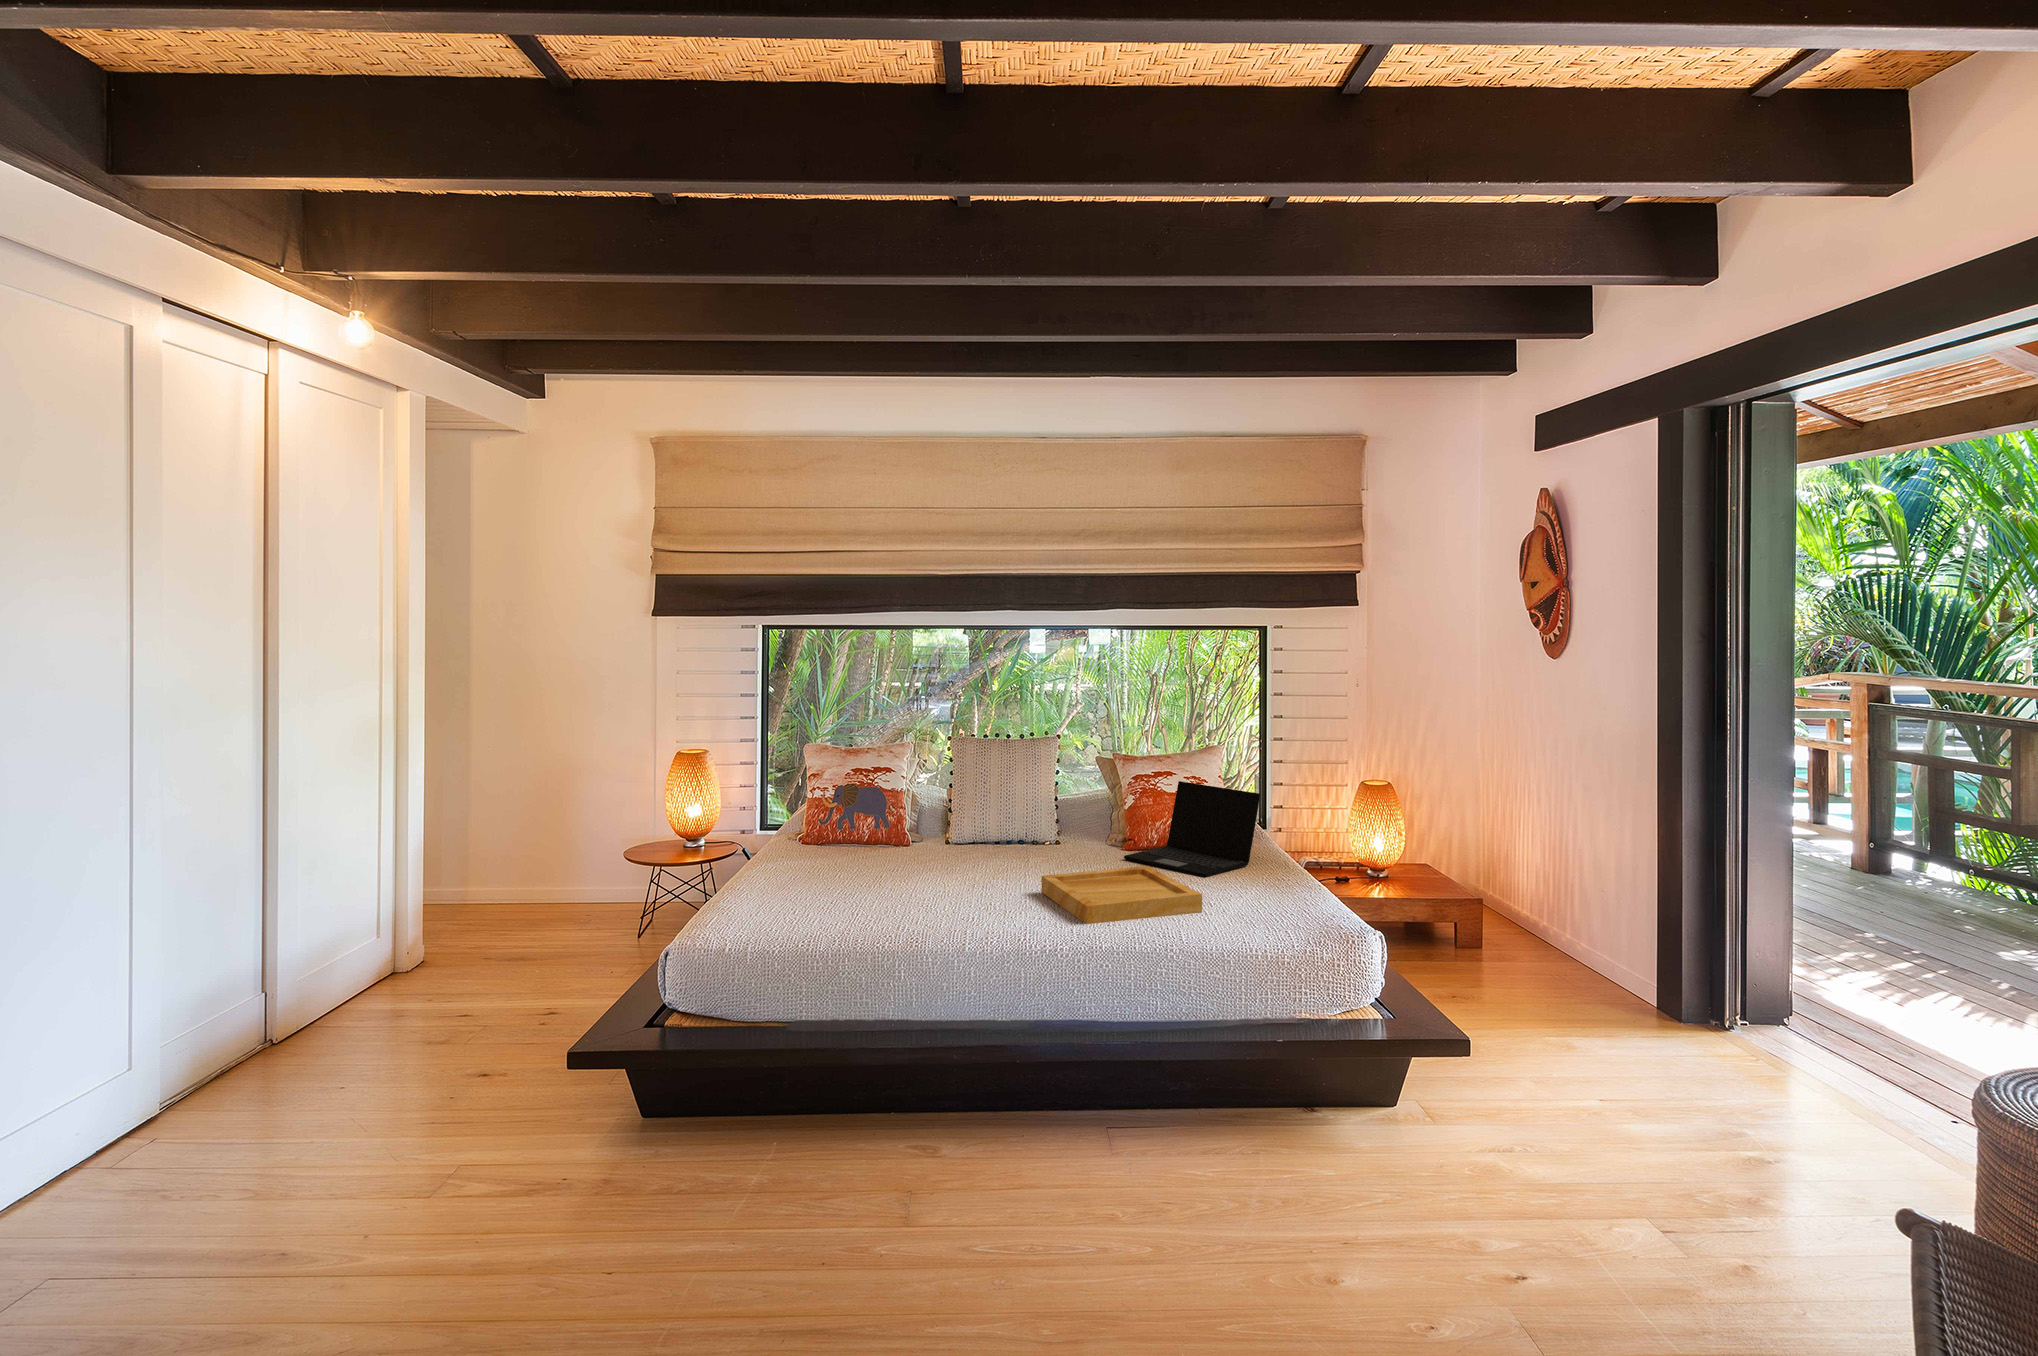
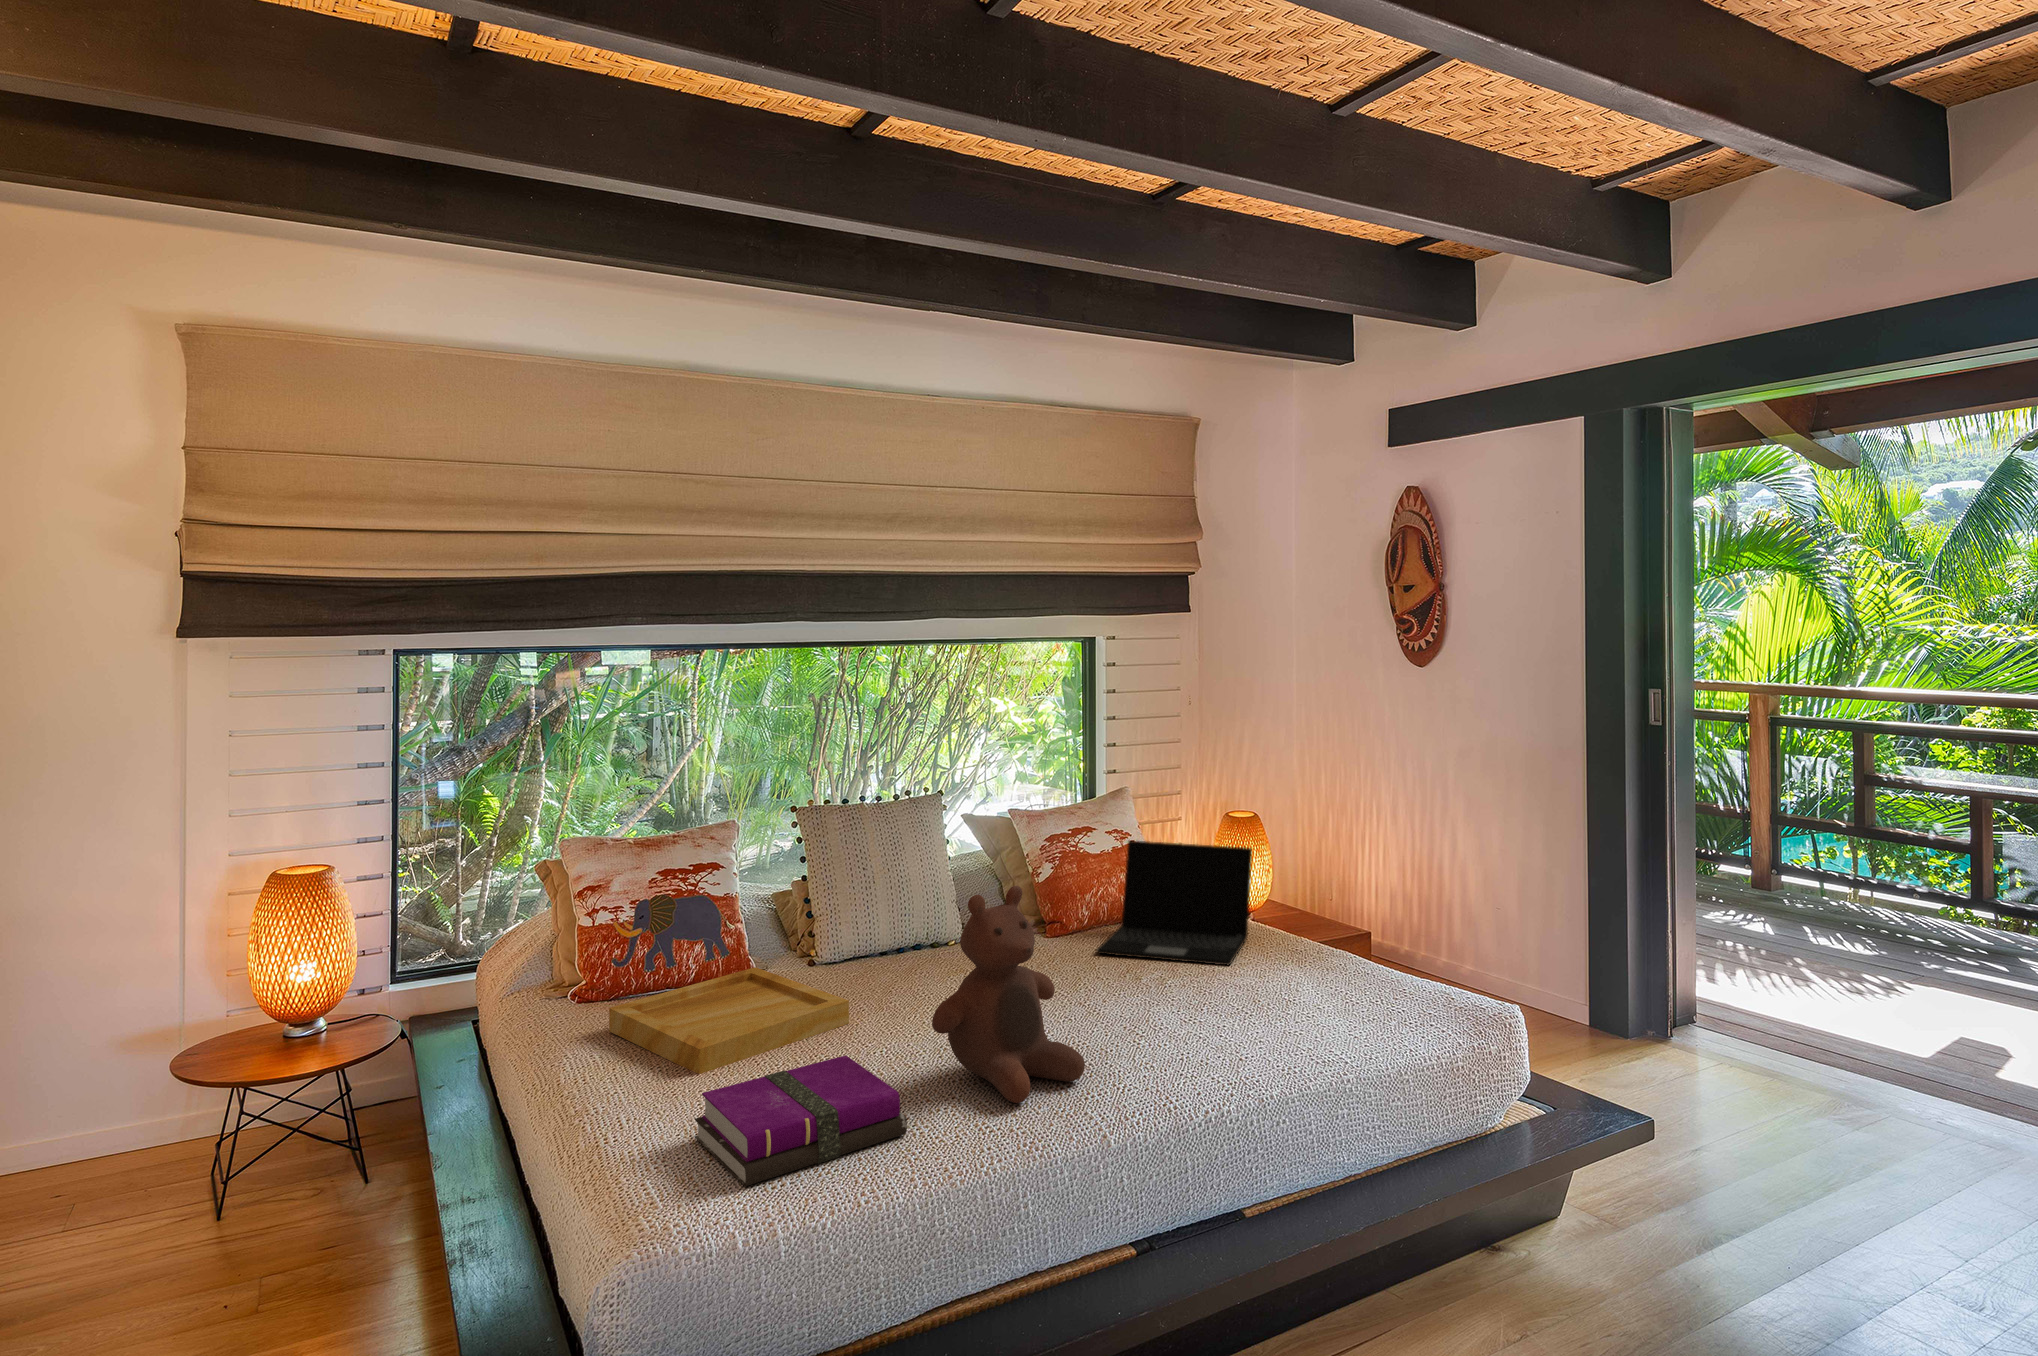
stuffed bear: none [905,782,1004,917] -> present [932,886,1085,1103]
tray: present [1042,866,1202,924] -> present [609,967,849,1074]
notebook: none [757,874,862,924] -> present [695,1055,907,1186]

